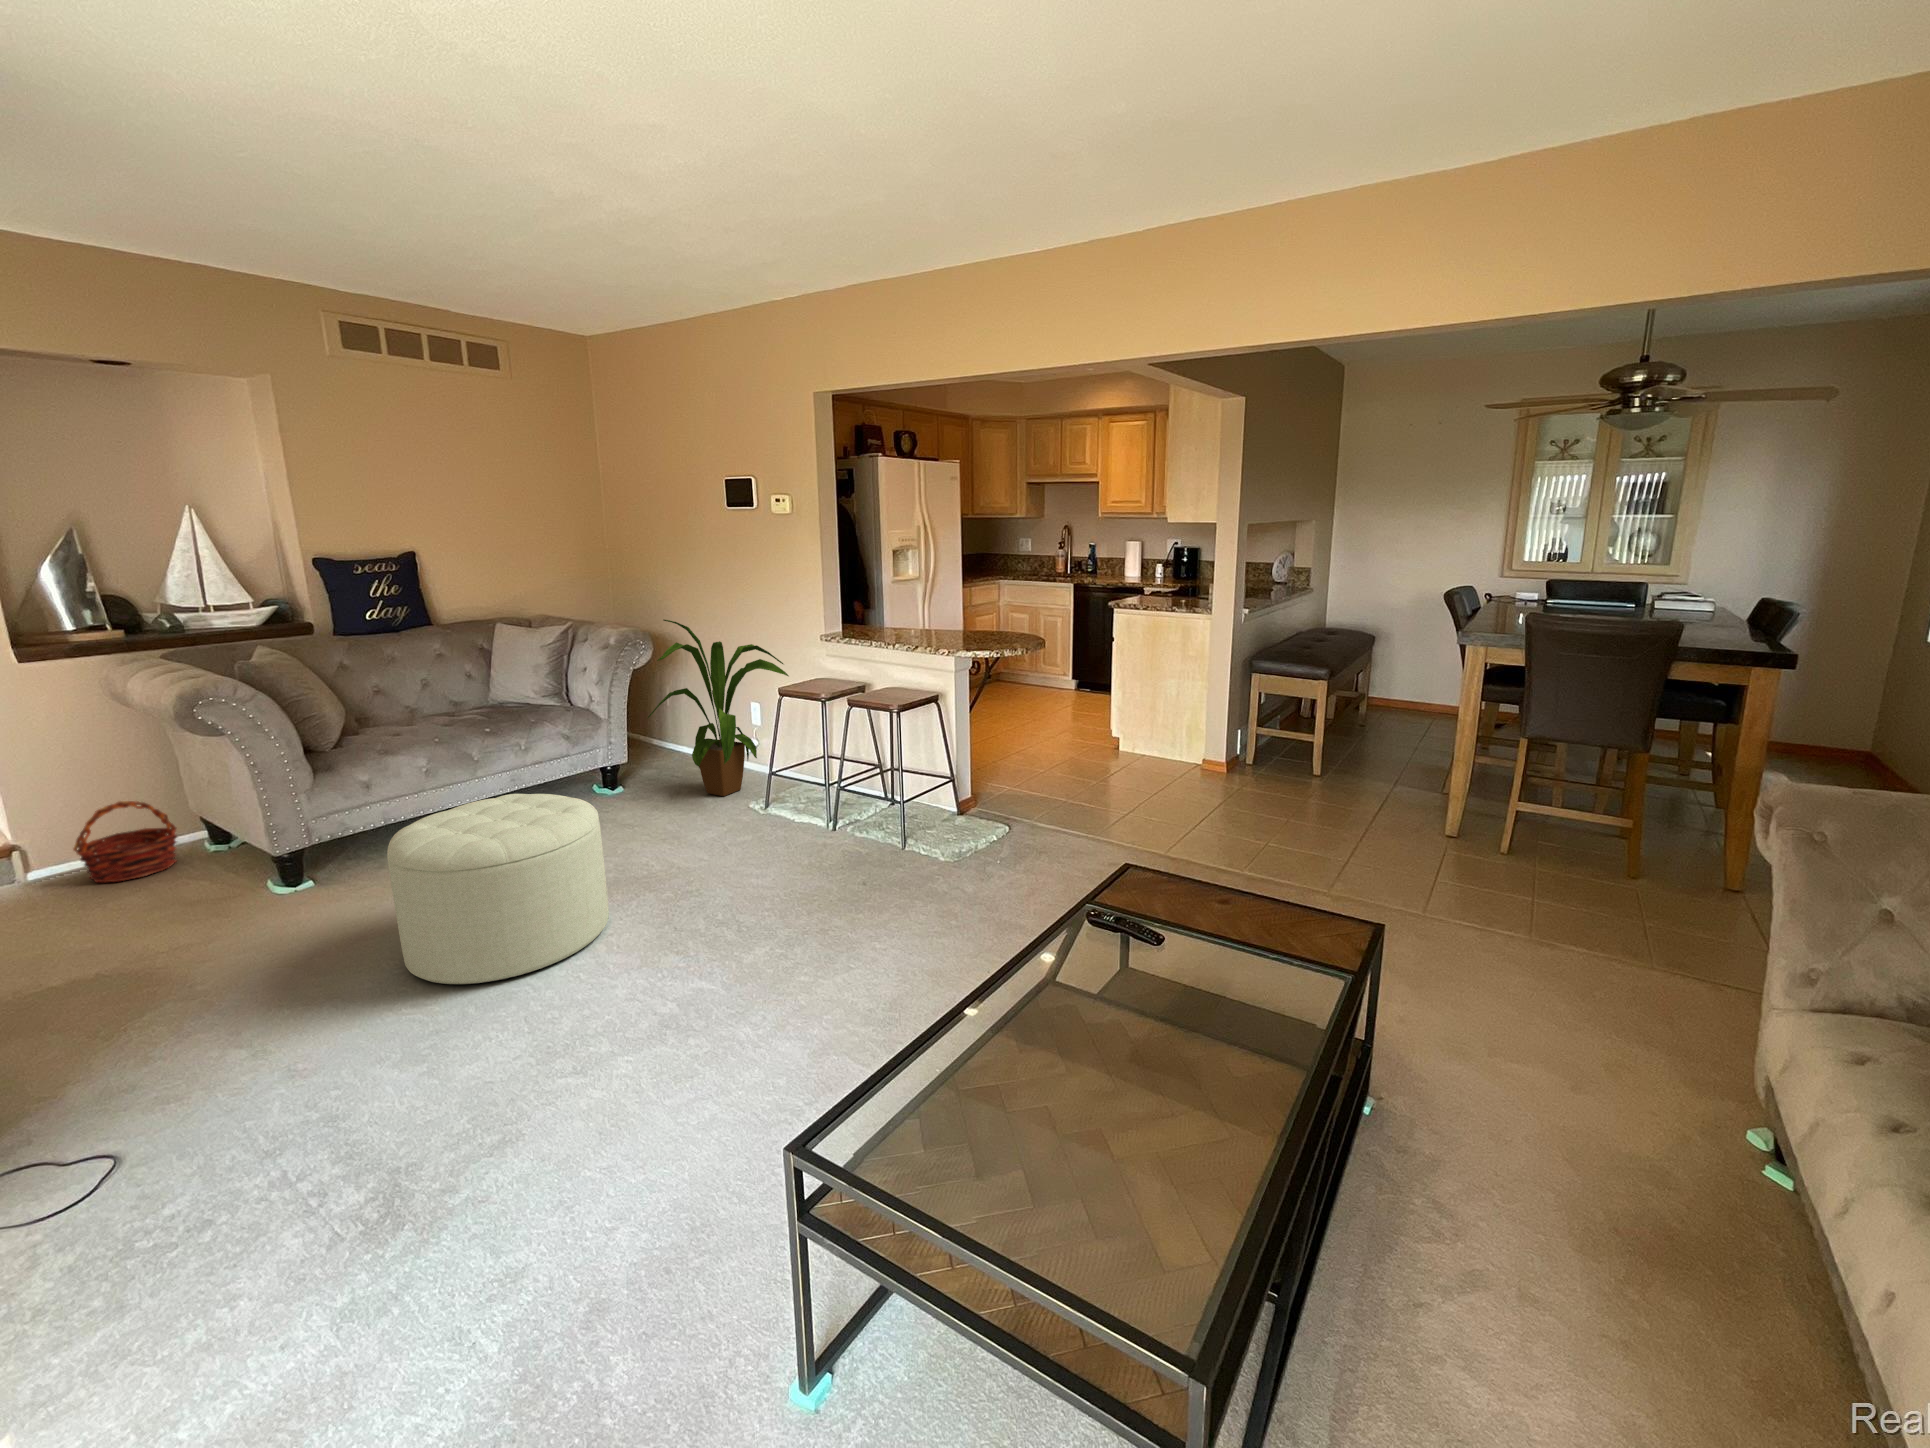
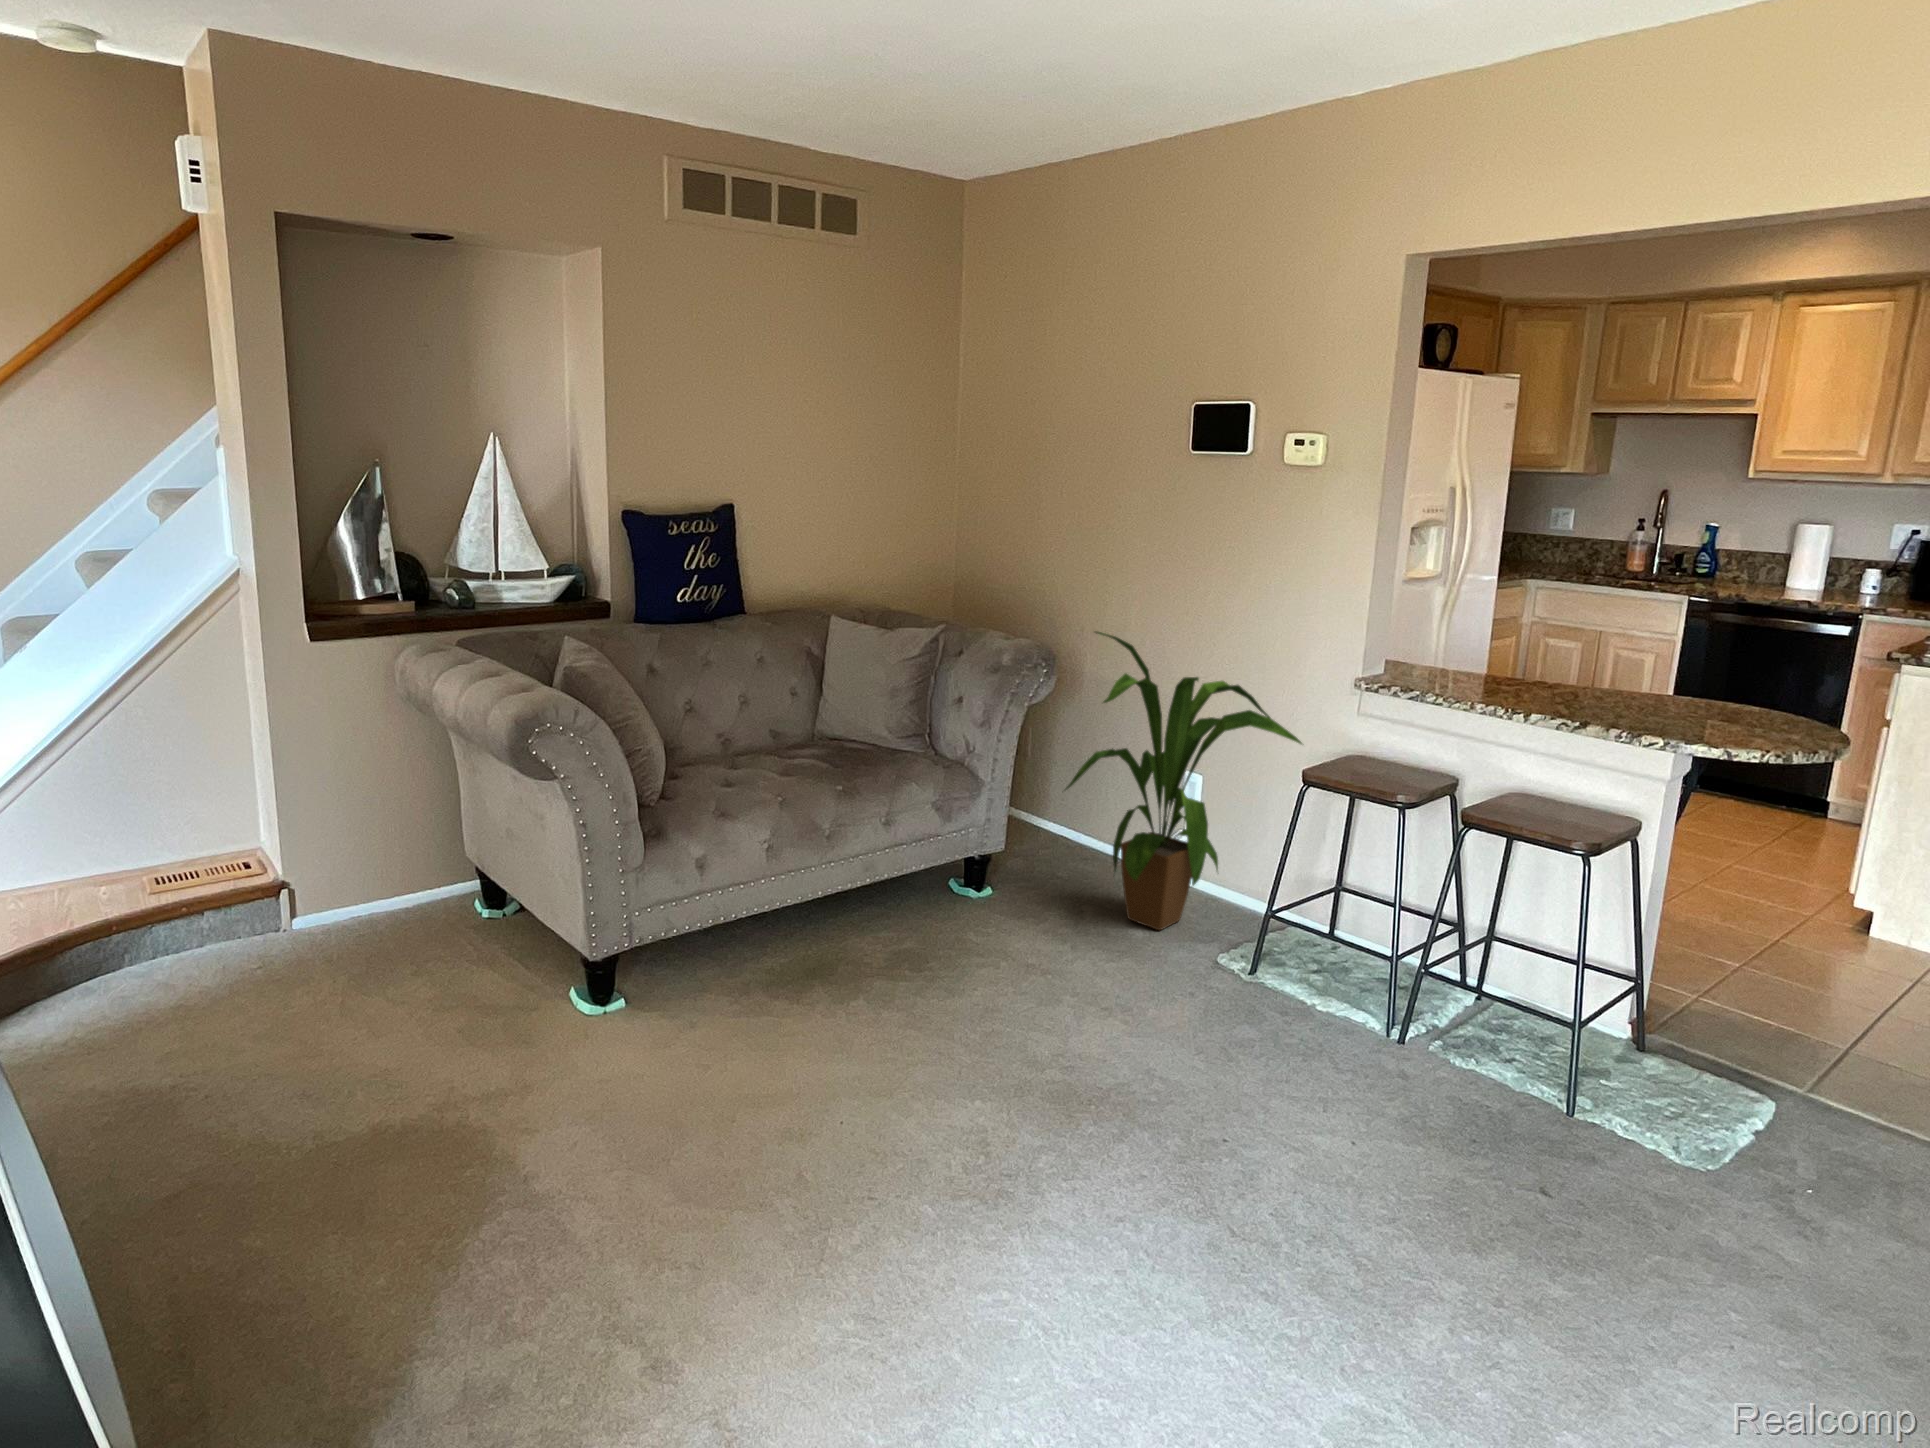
ottoman: present [387,794,609,984] -> none [809,938,1130,1315]
basket: present [73,801,177,882] -> none [347,840,454,953]

